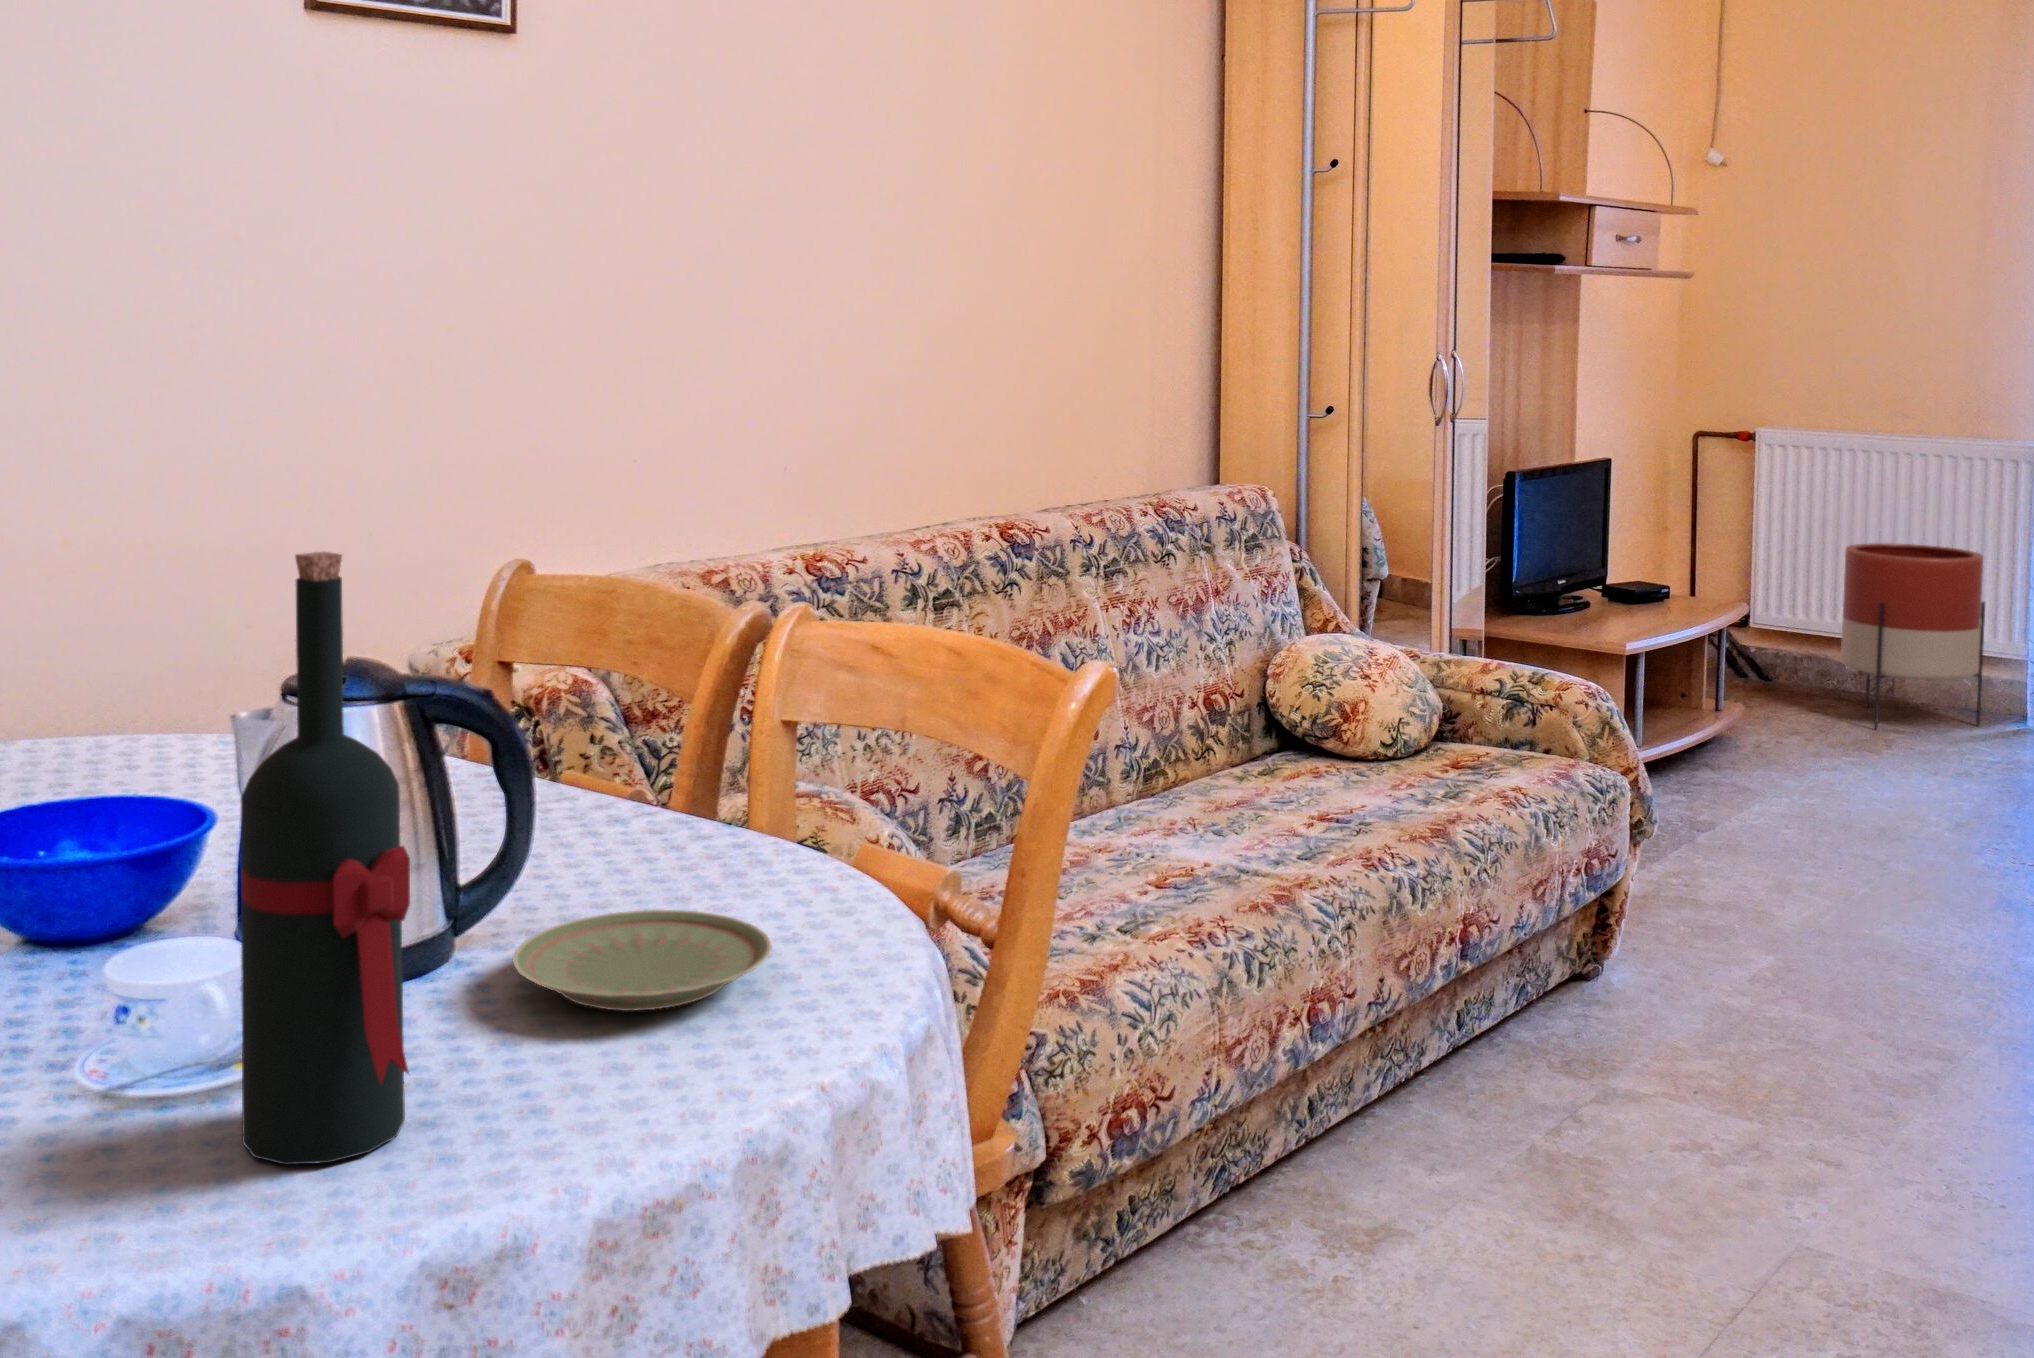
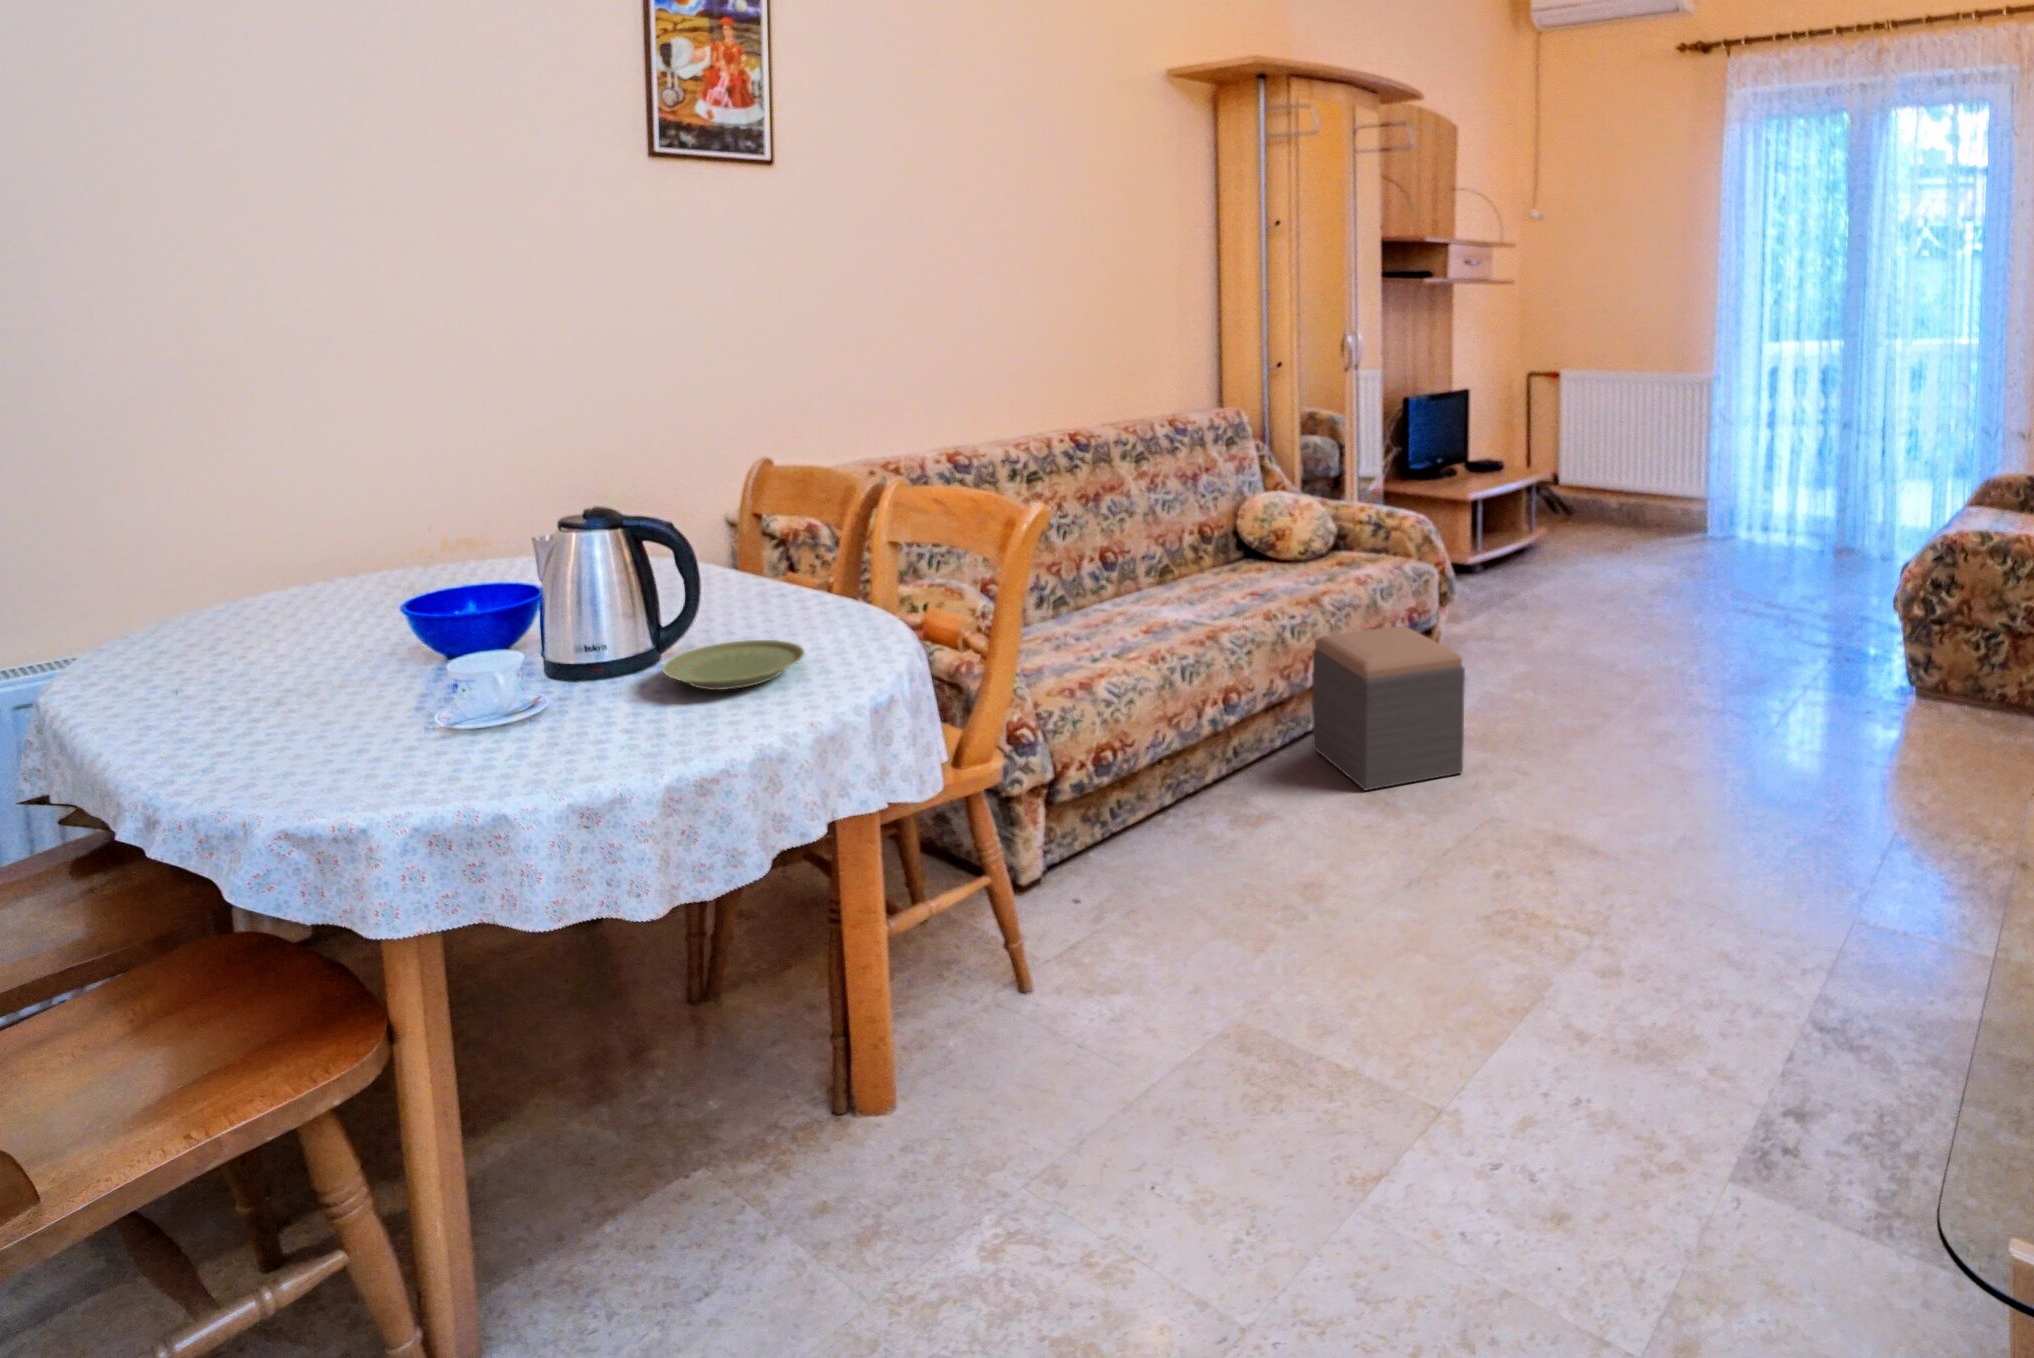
planter: present [1840,543,1985,729] -> none [1601,435,1682,541]
wine bottle: present [241,552,410,1165] -> none [474,455,575,765]
footstool: none [1443,882,1736,1186] -> present [1313,626,1465,790]

